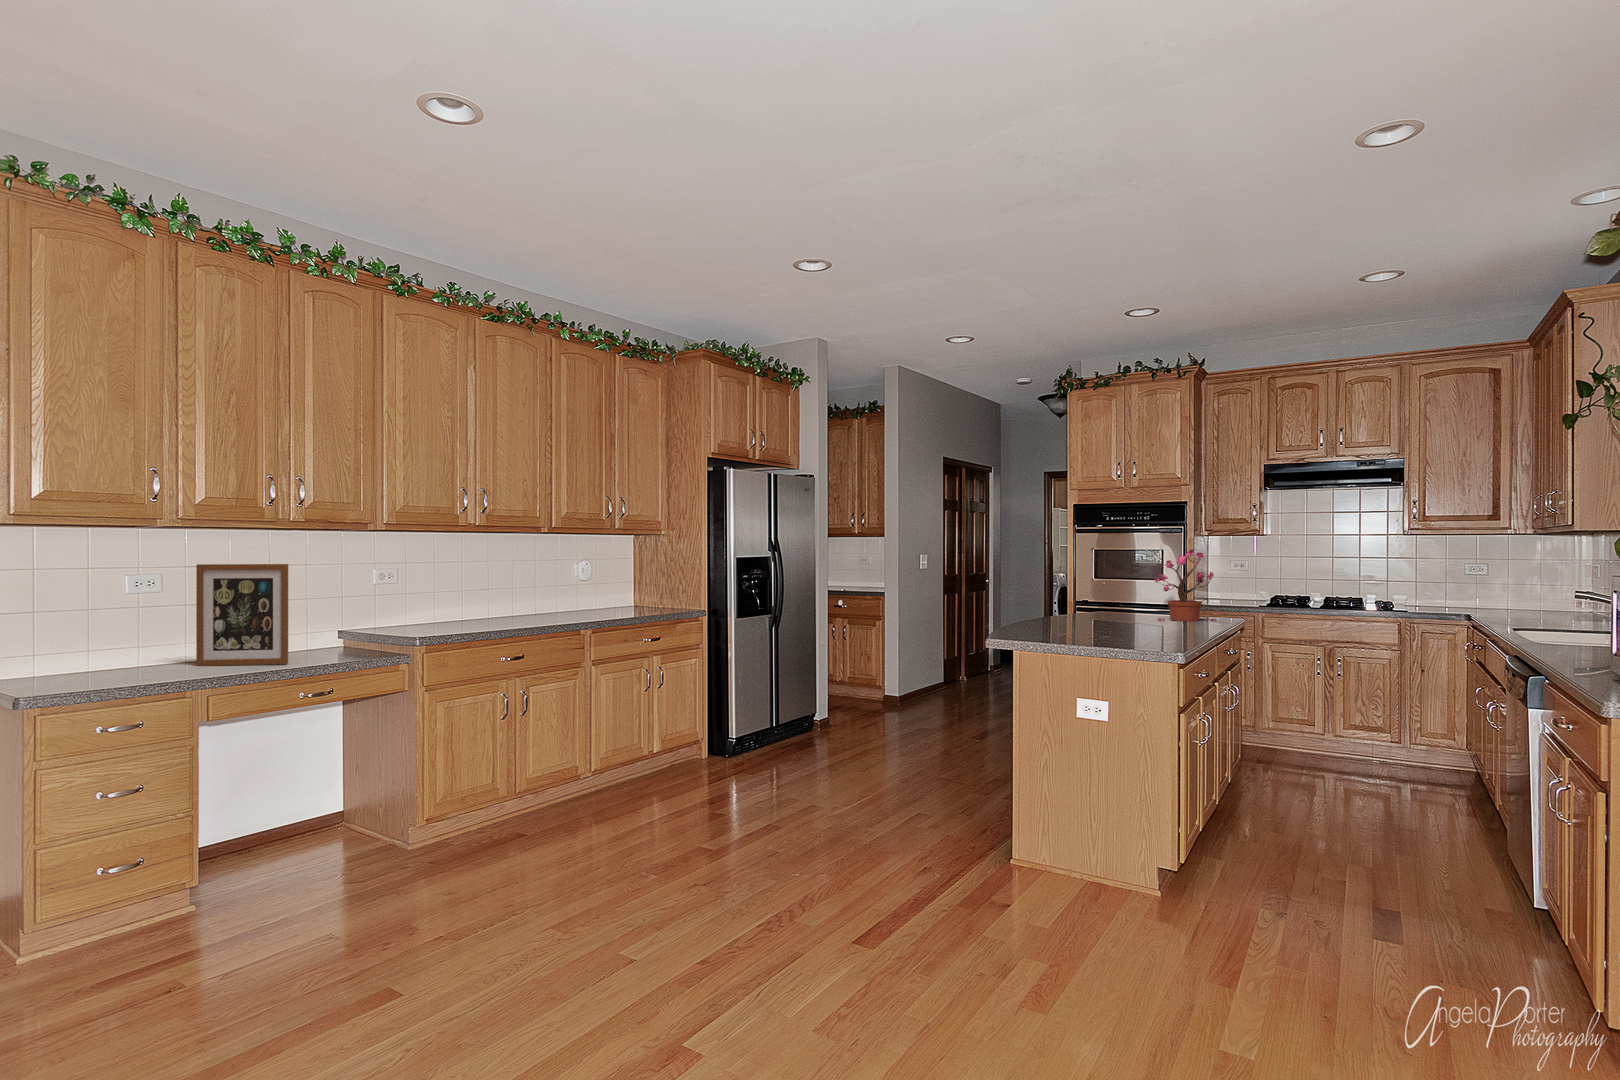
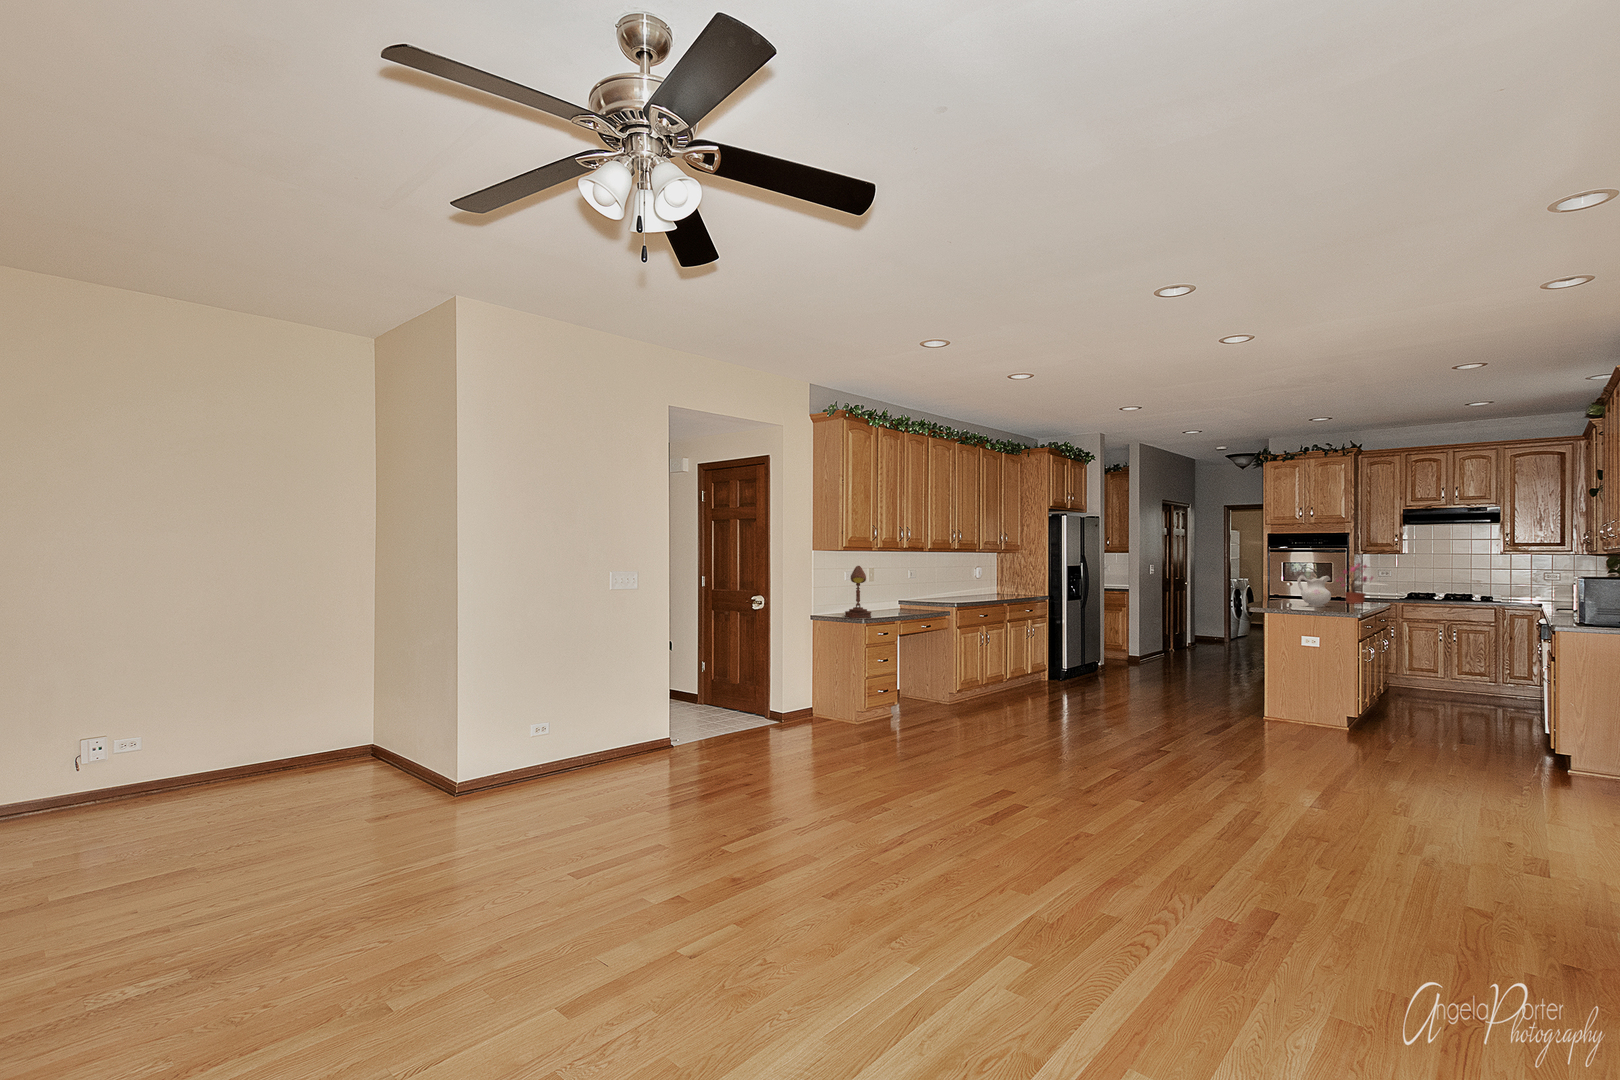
desk lamp: none [63,561,153,684] -> present [845,566,871,618]
picture frame: present [196,564,288,666] -> none [869,567,907,614]
ceramic pitcher: none [1071,572,1130,636] -> present [1297,575,1331,607]

